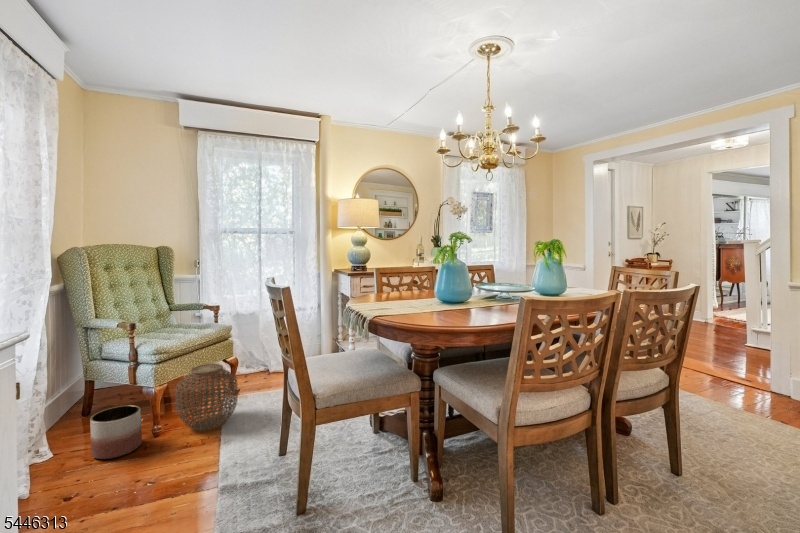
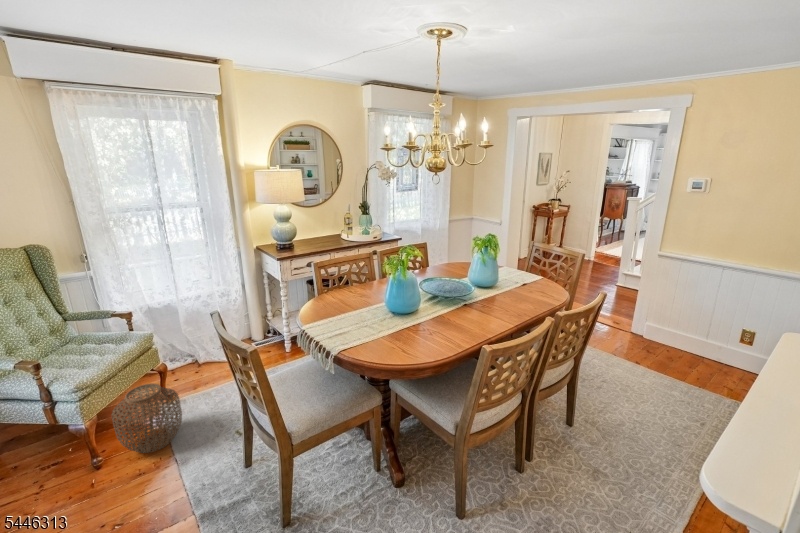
planter: present [90,405,142,459] -> none [23,447,88,511]

